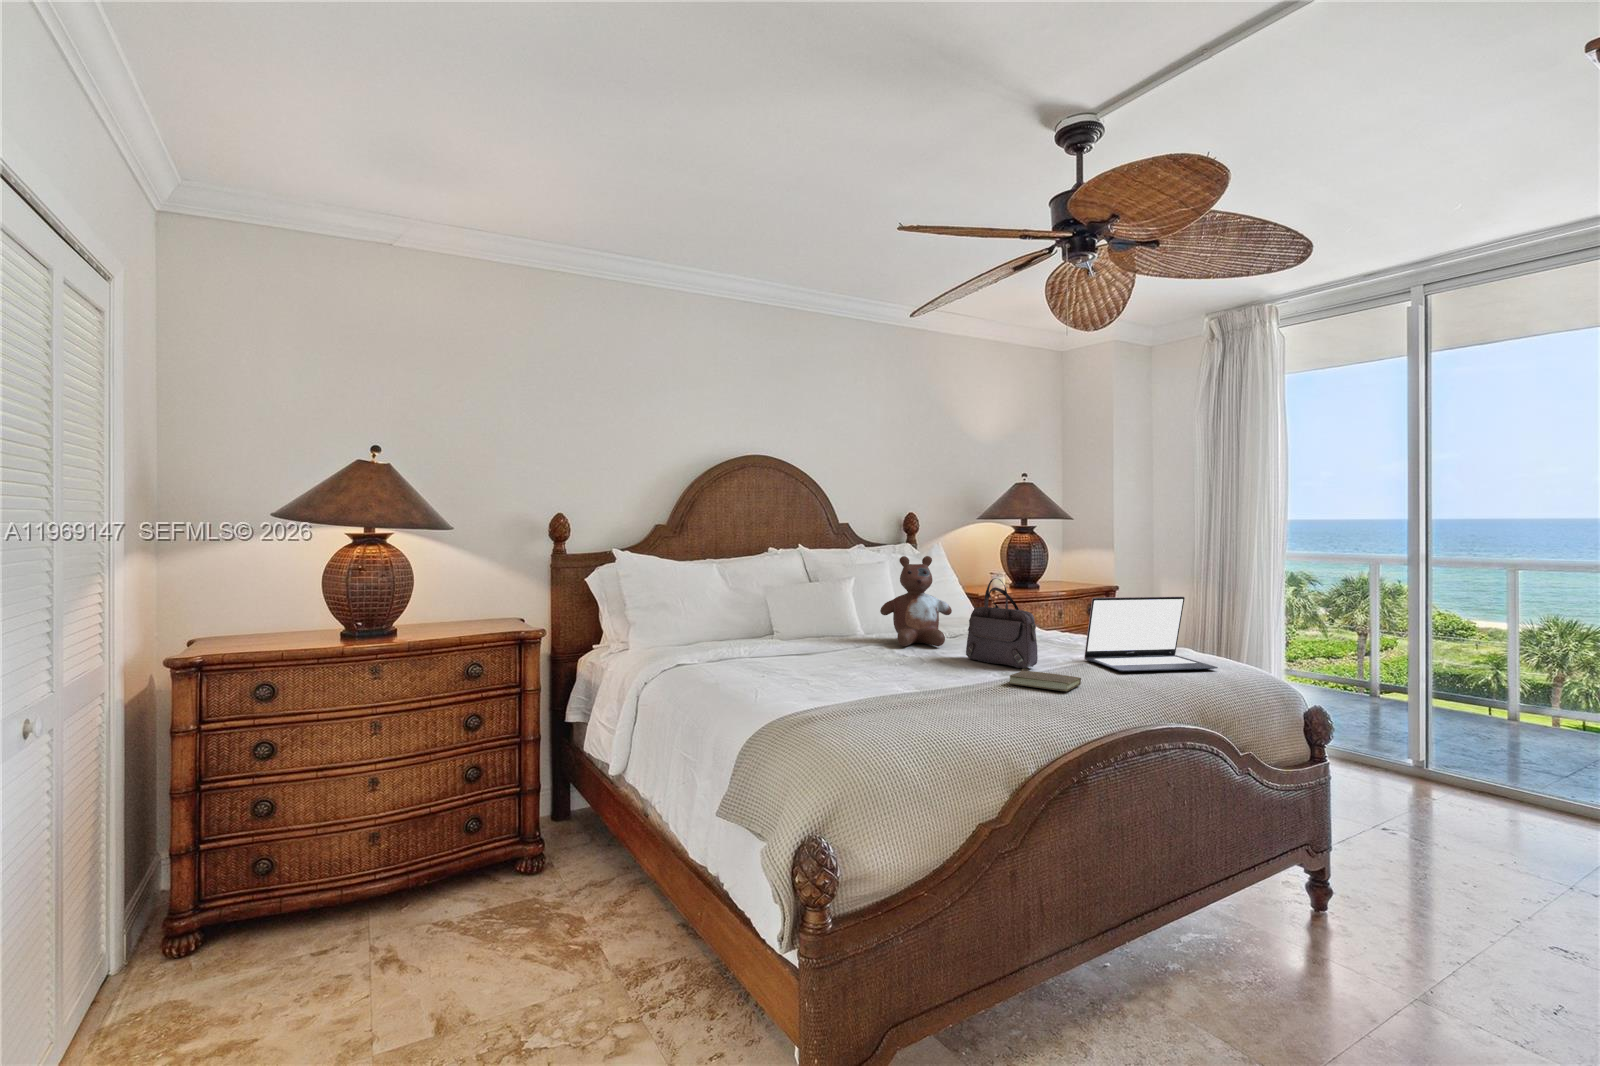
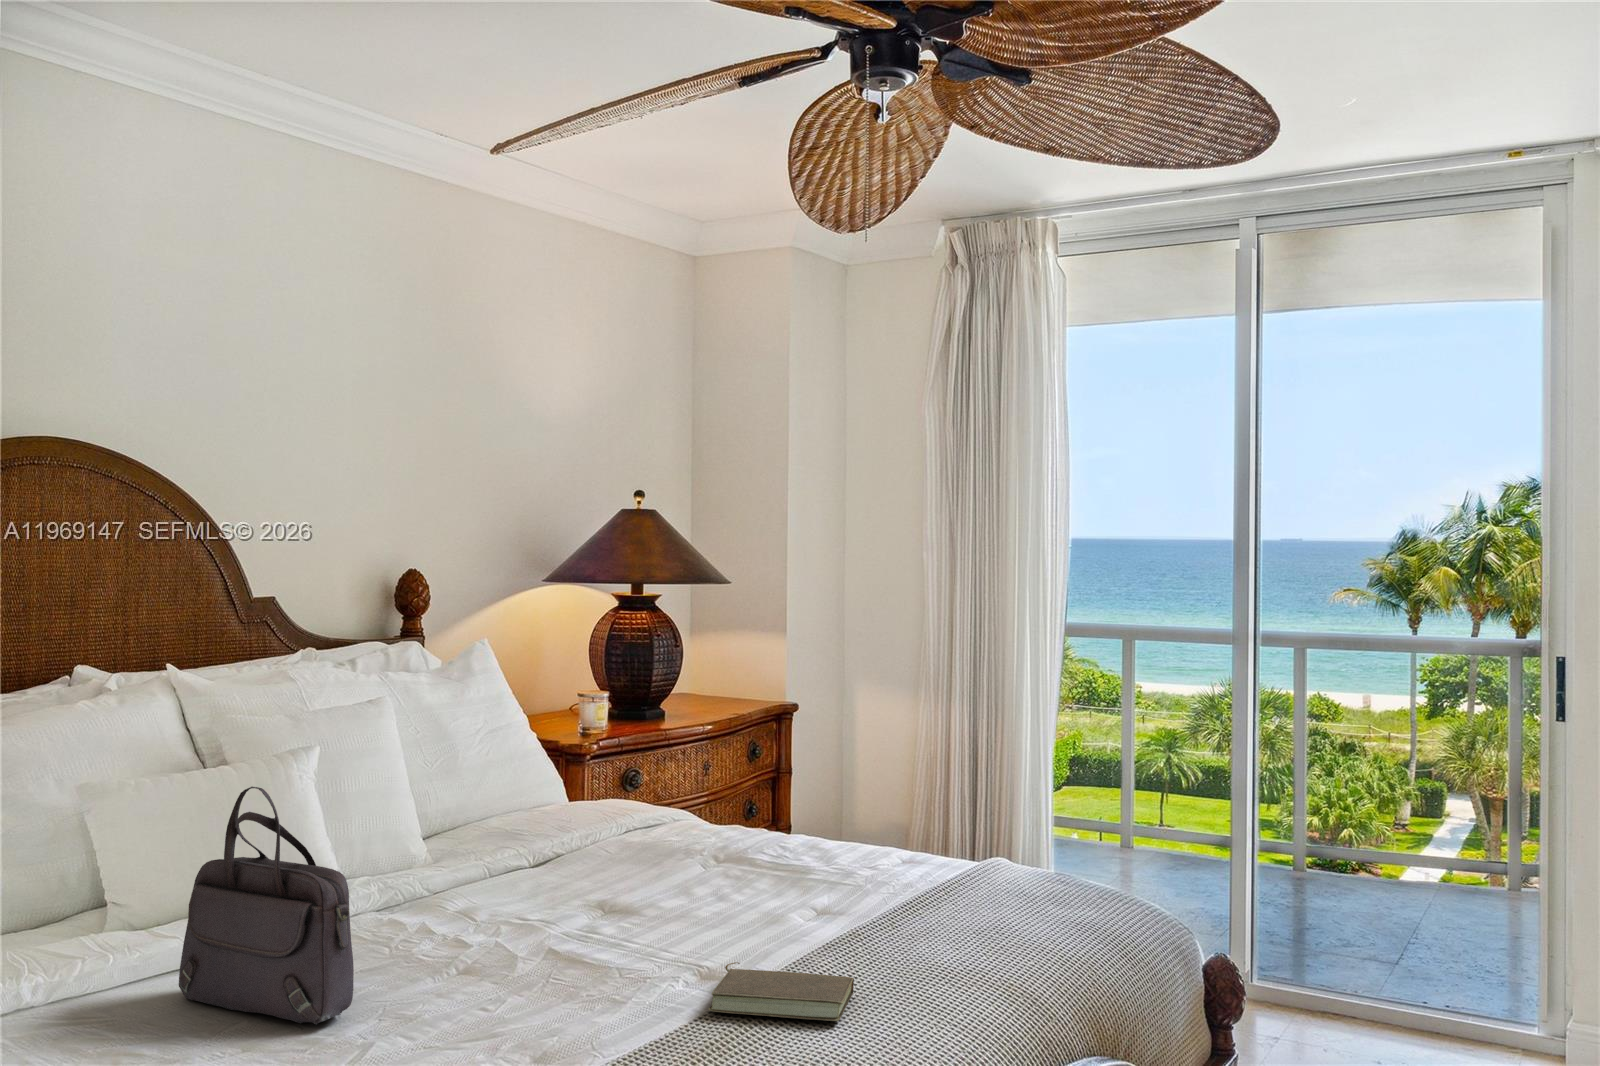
stuffed bear: present [880,556,952,646] -> none [373,693,537,909]
handbag: present [966,578,1038,668] -> present [179,787,354,1025]
laptop: present [1084,596,1218,672] -> none [823,765,1064,939]

